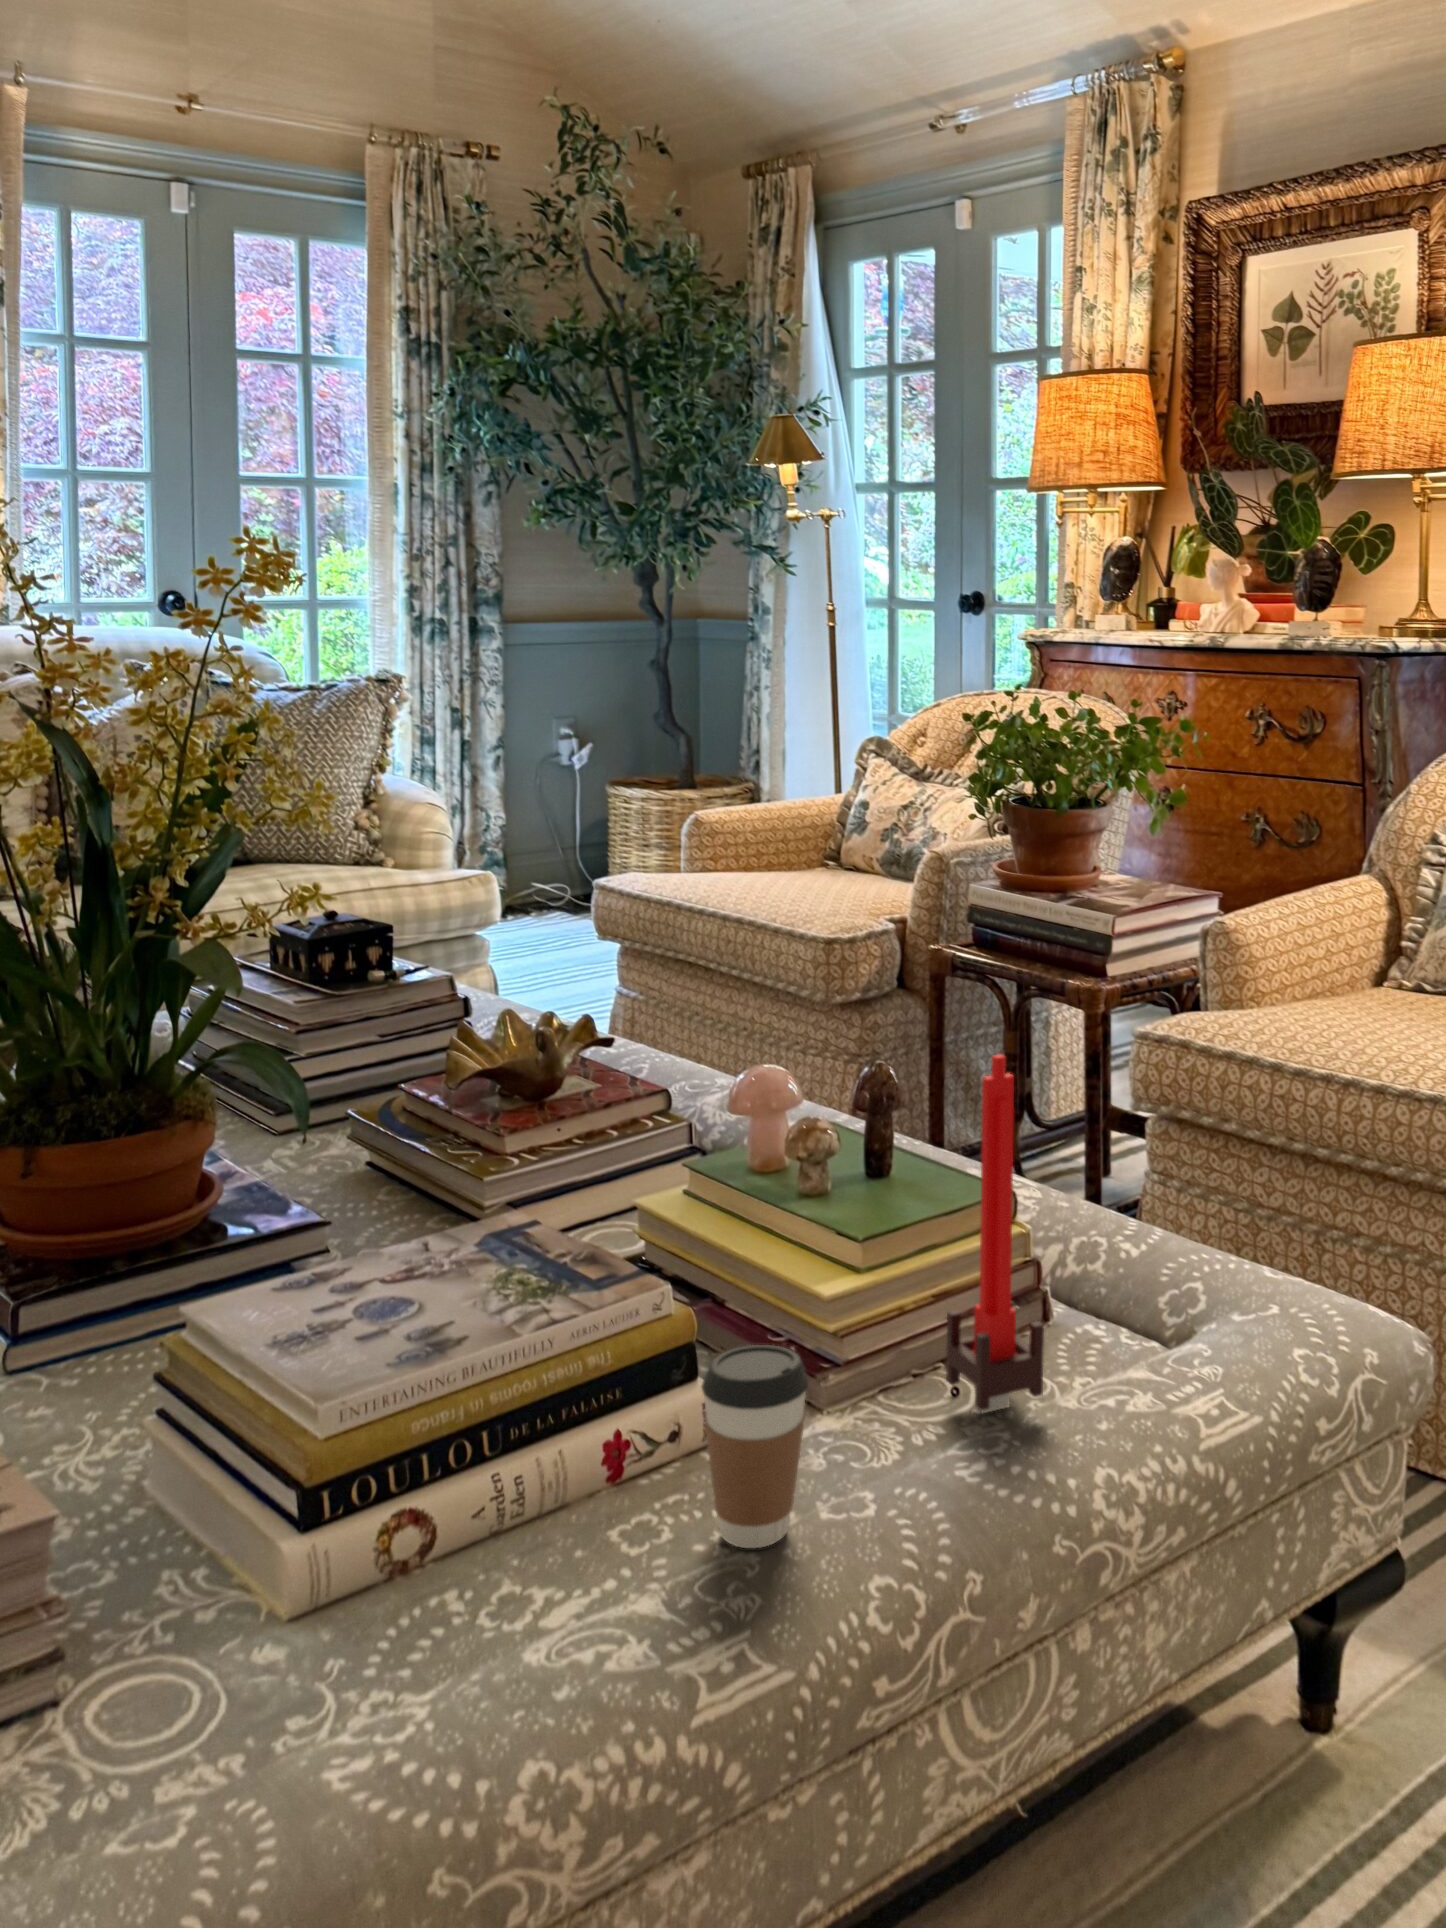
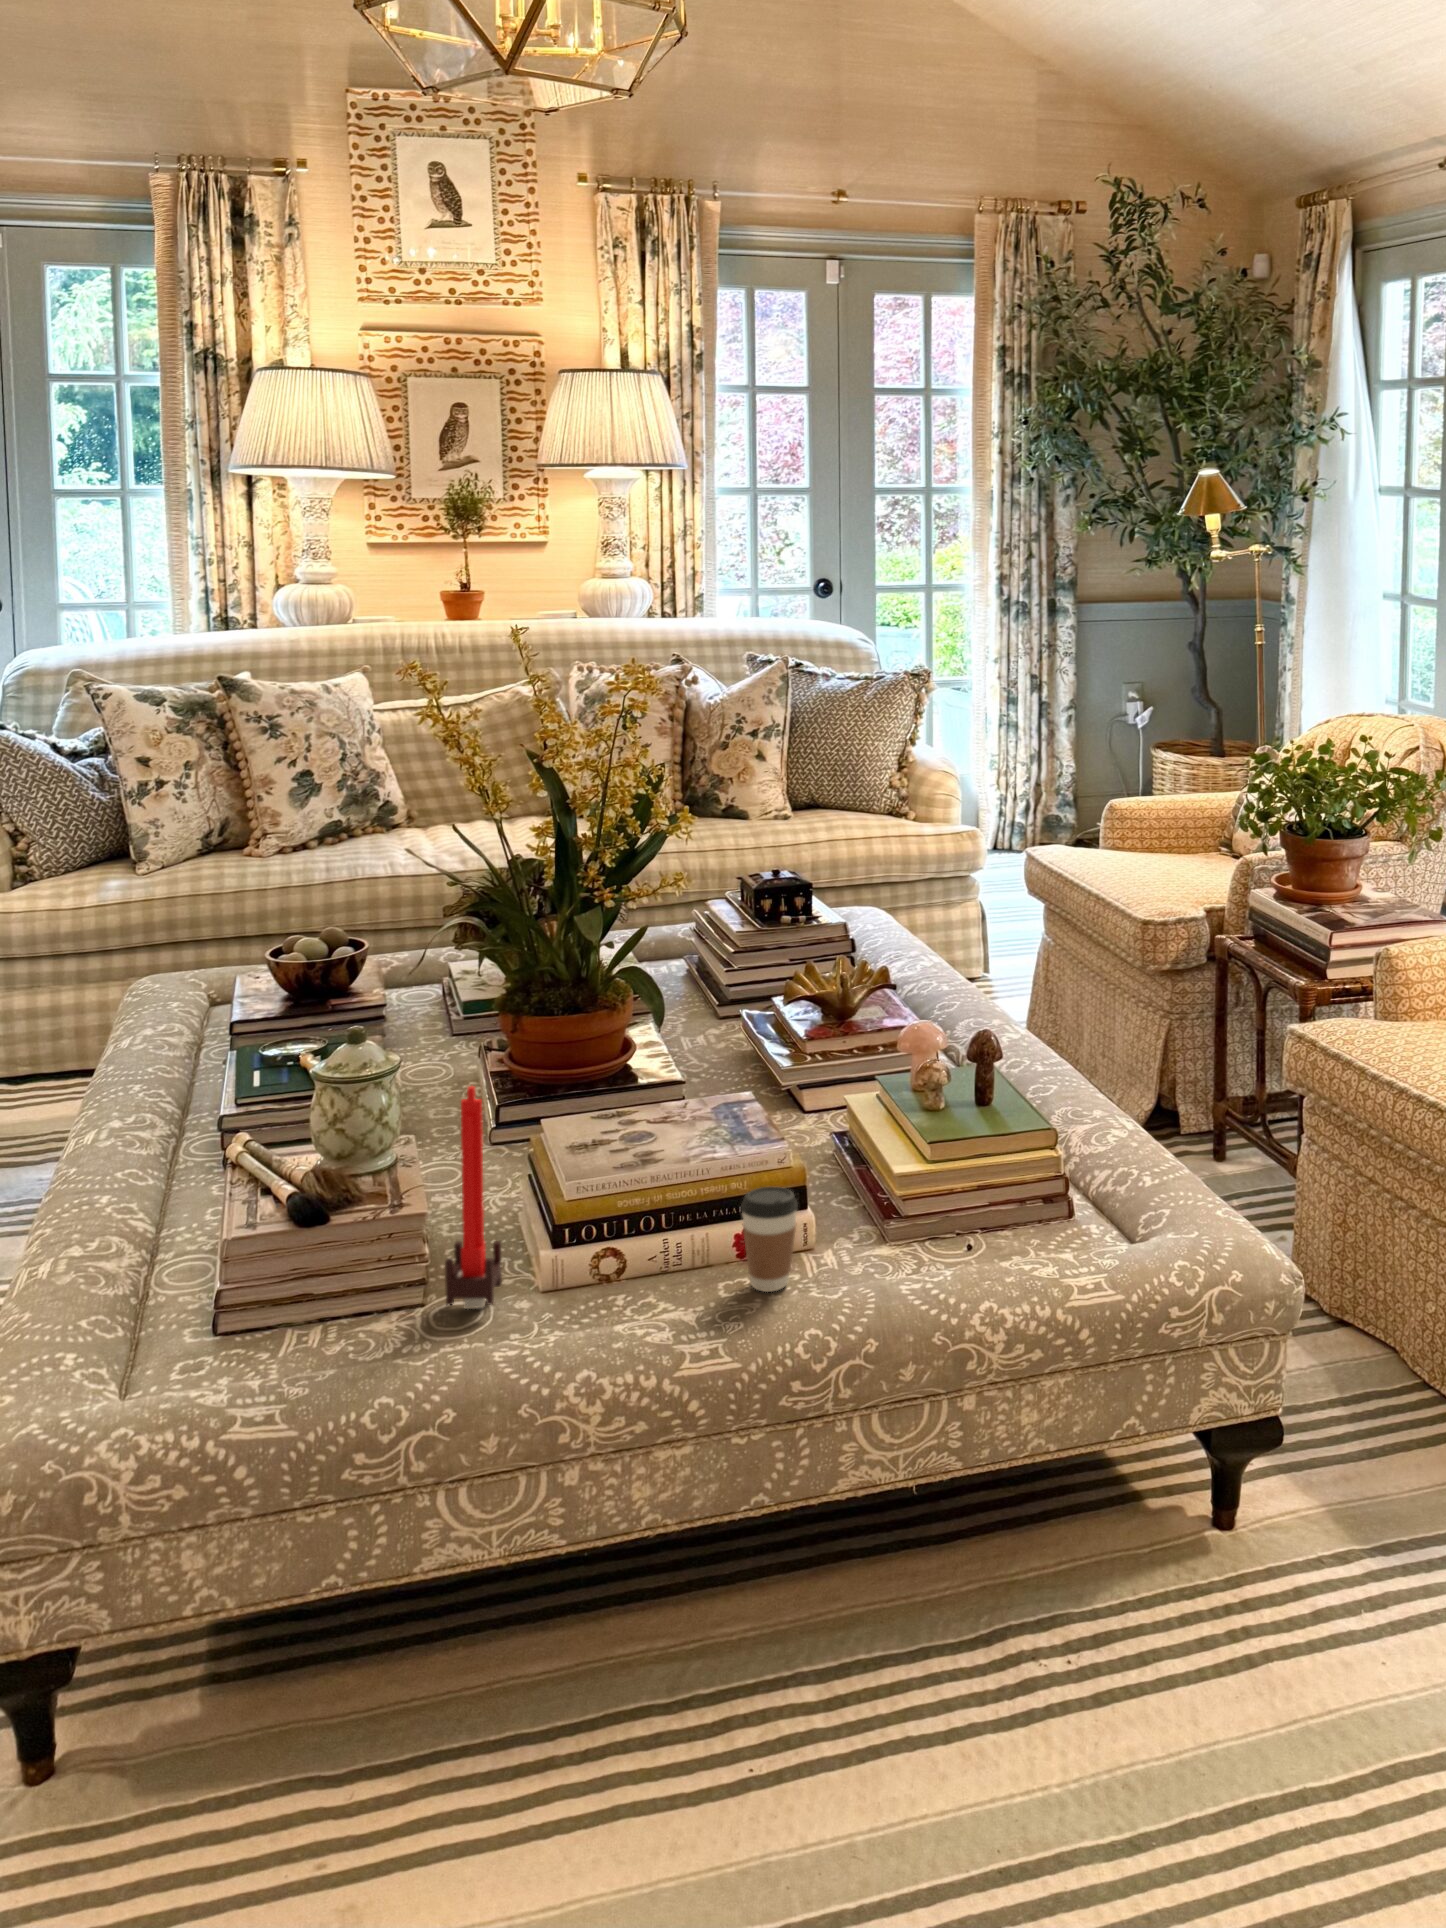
candle: present [946,1055,1044,1413] -> present [445,1086,502,1309]

